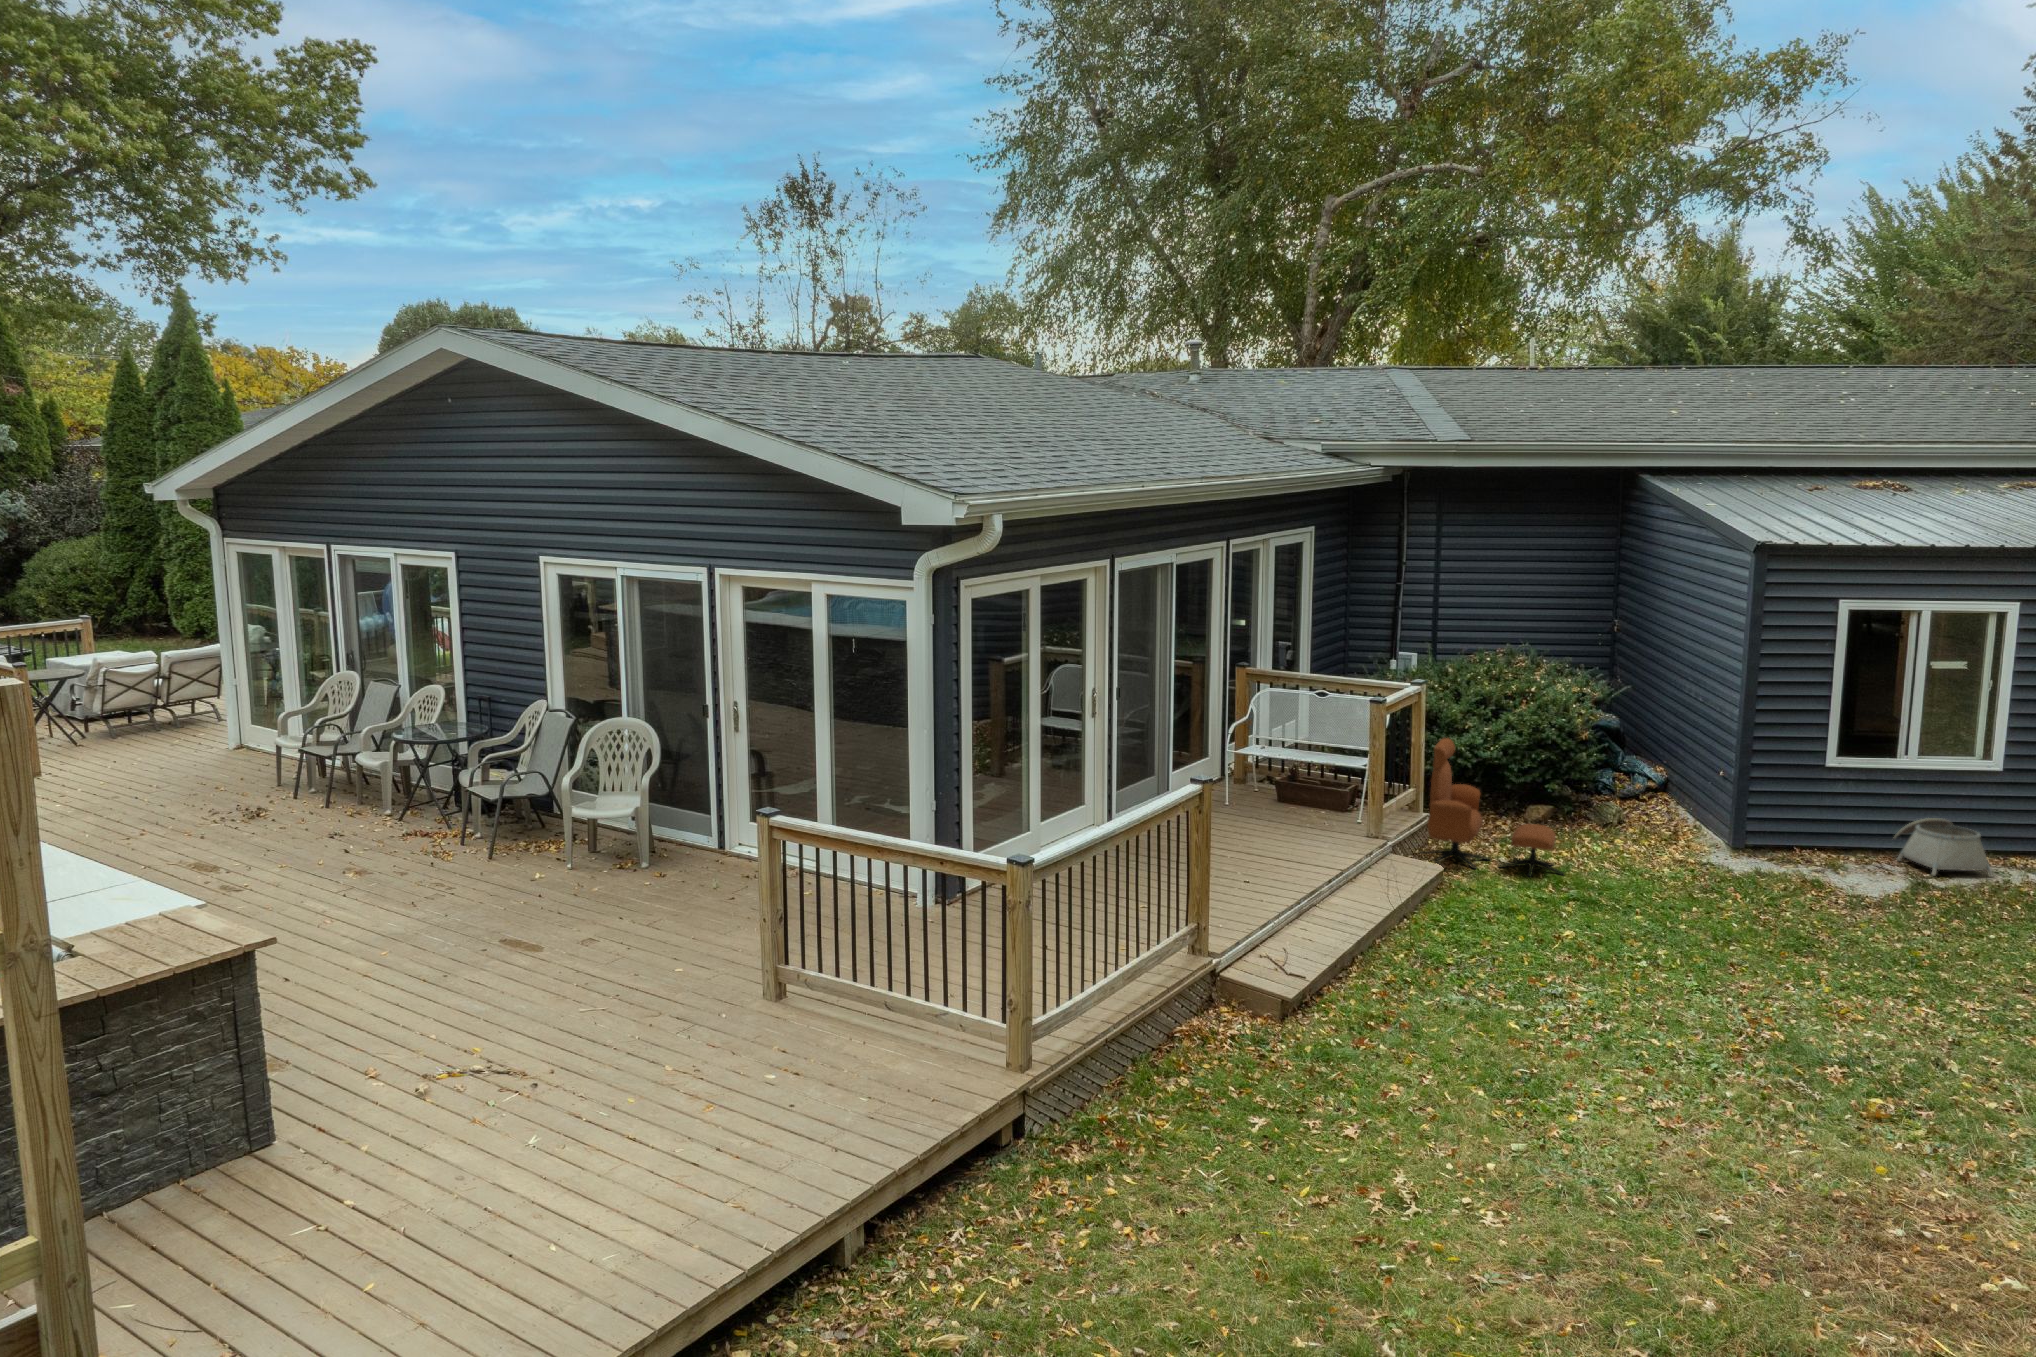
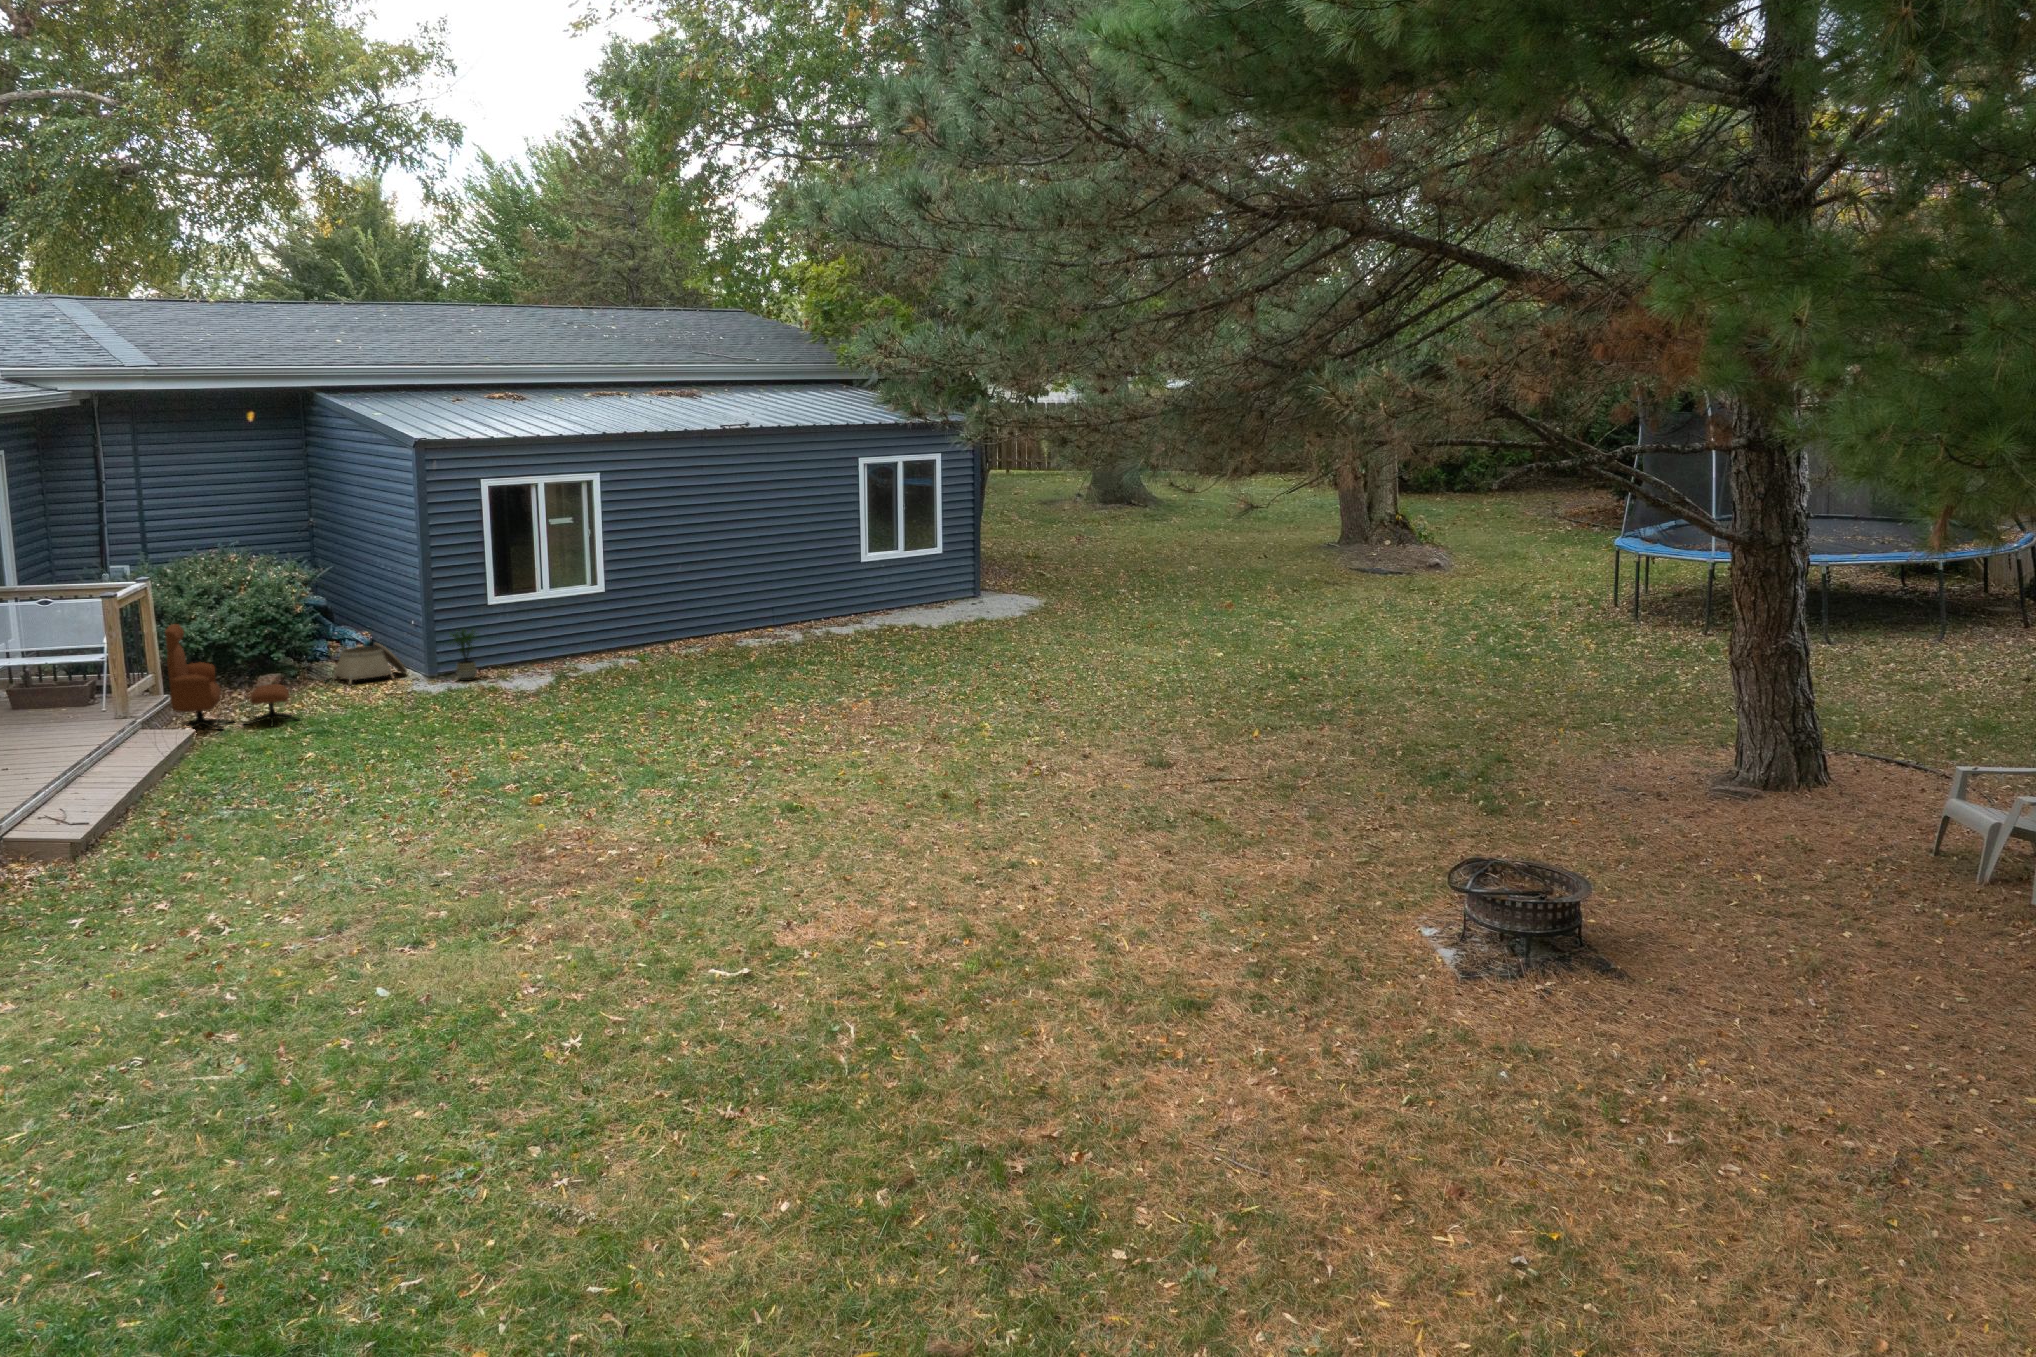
potted plant: none [1759,789,1809,860] -> present [450,628,477,681]
basket: present [1895,818,1993,877] -> present [333,643,407,684]

